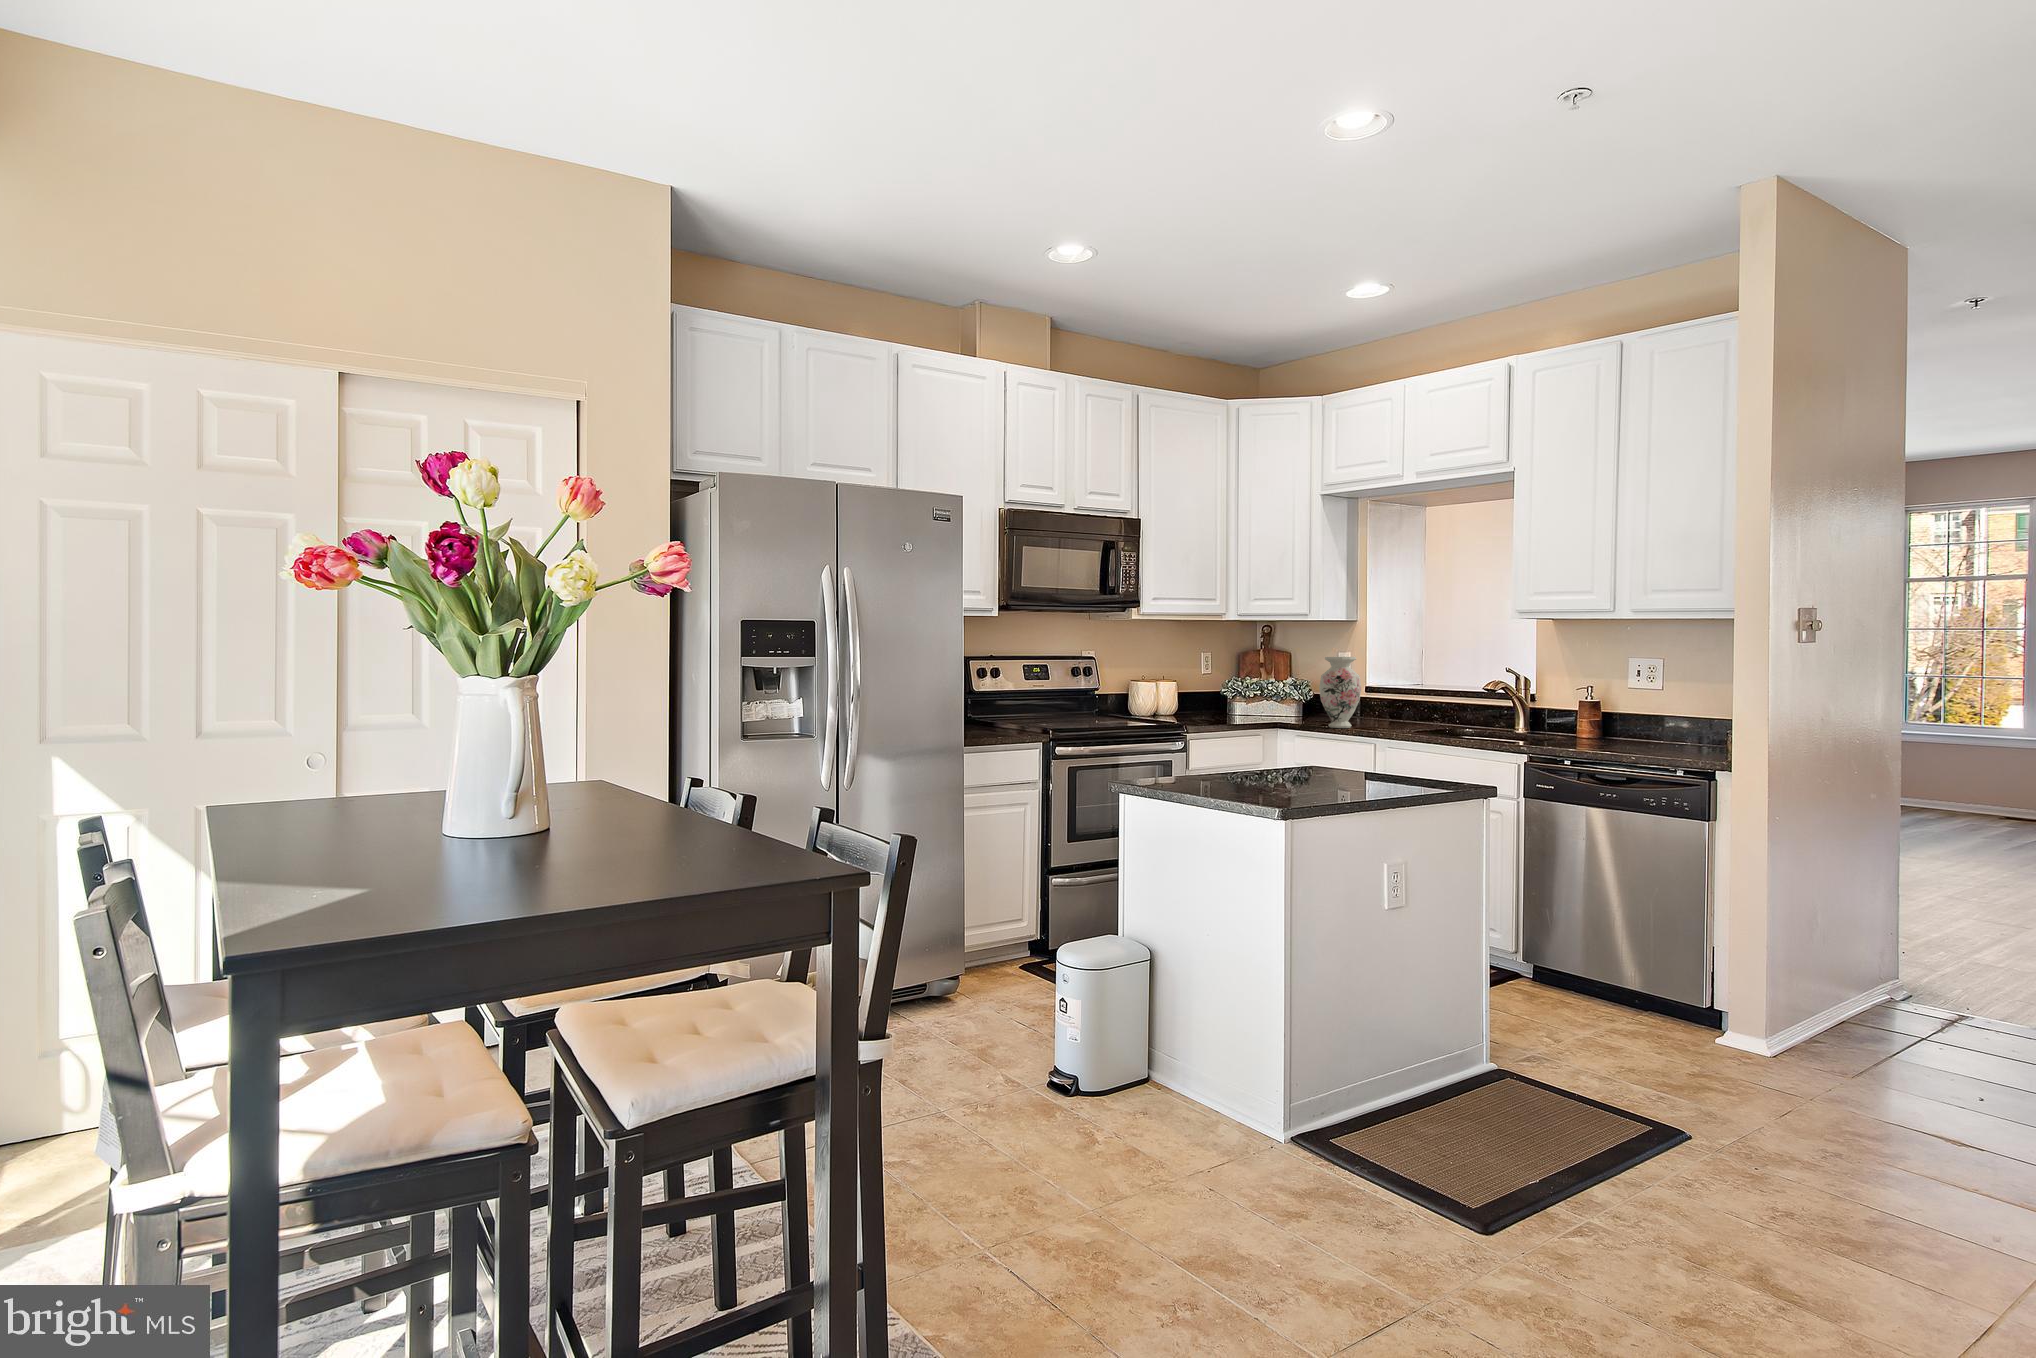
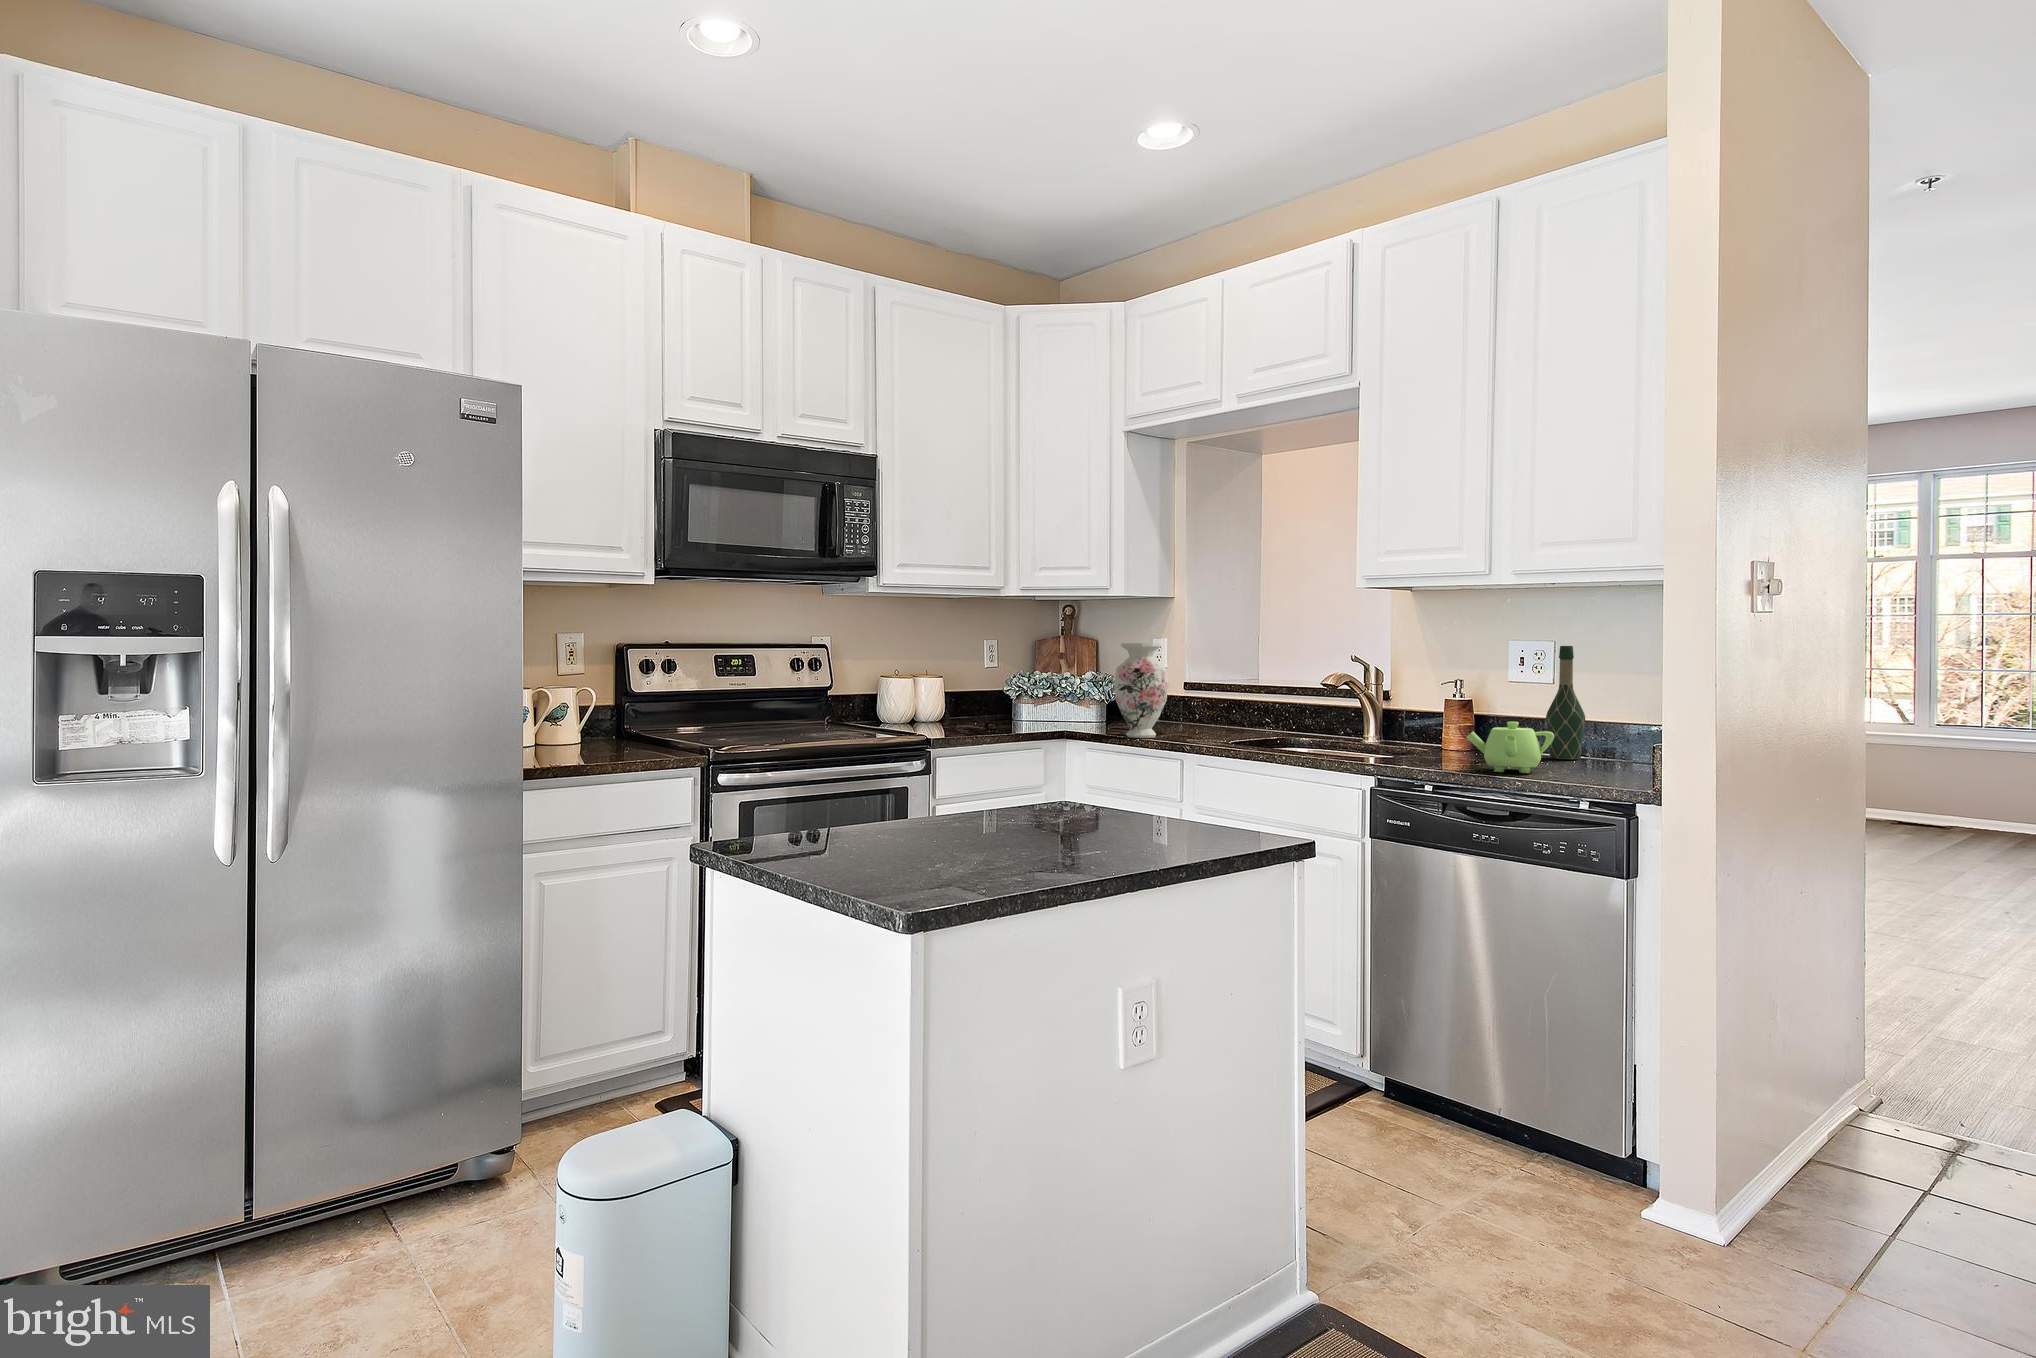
wine bottle: none [1654,661,1683,743] -> present [1546,646,1585,759]
teapot: none [1595,715,1659,751] -> present [1467,722,1554,773]

